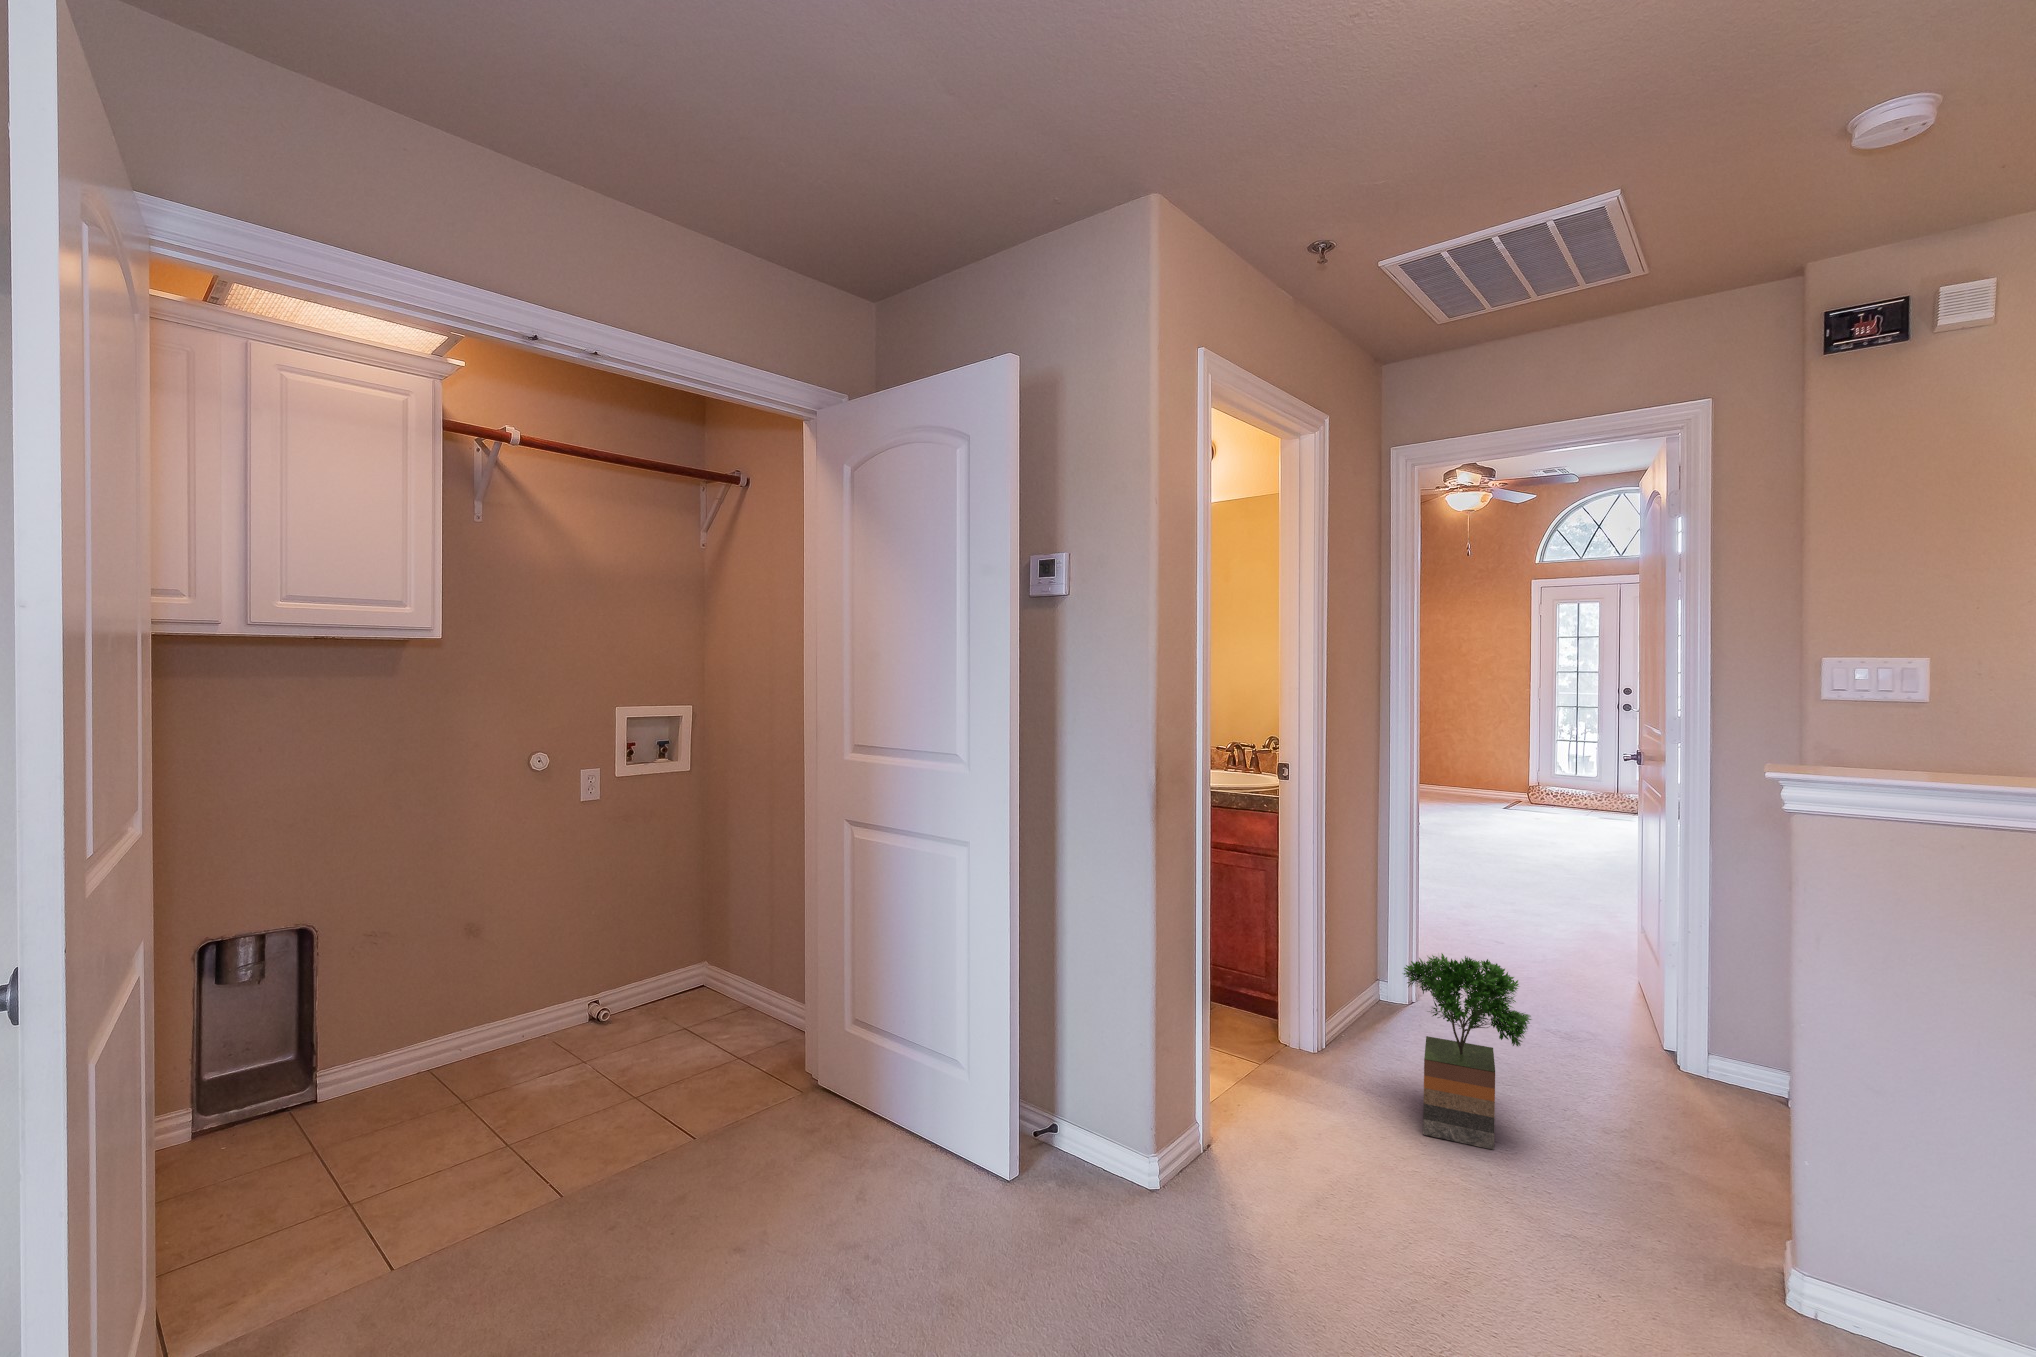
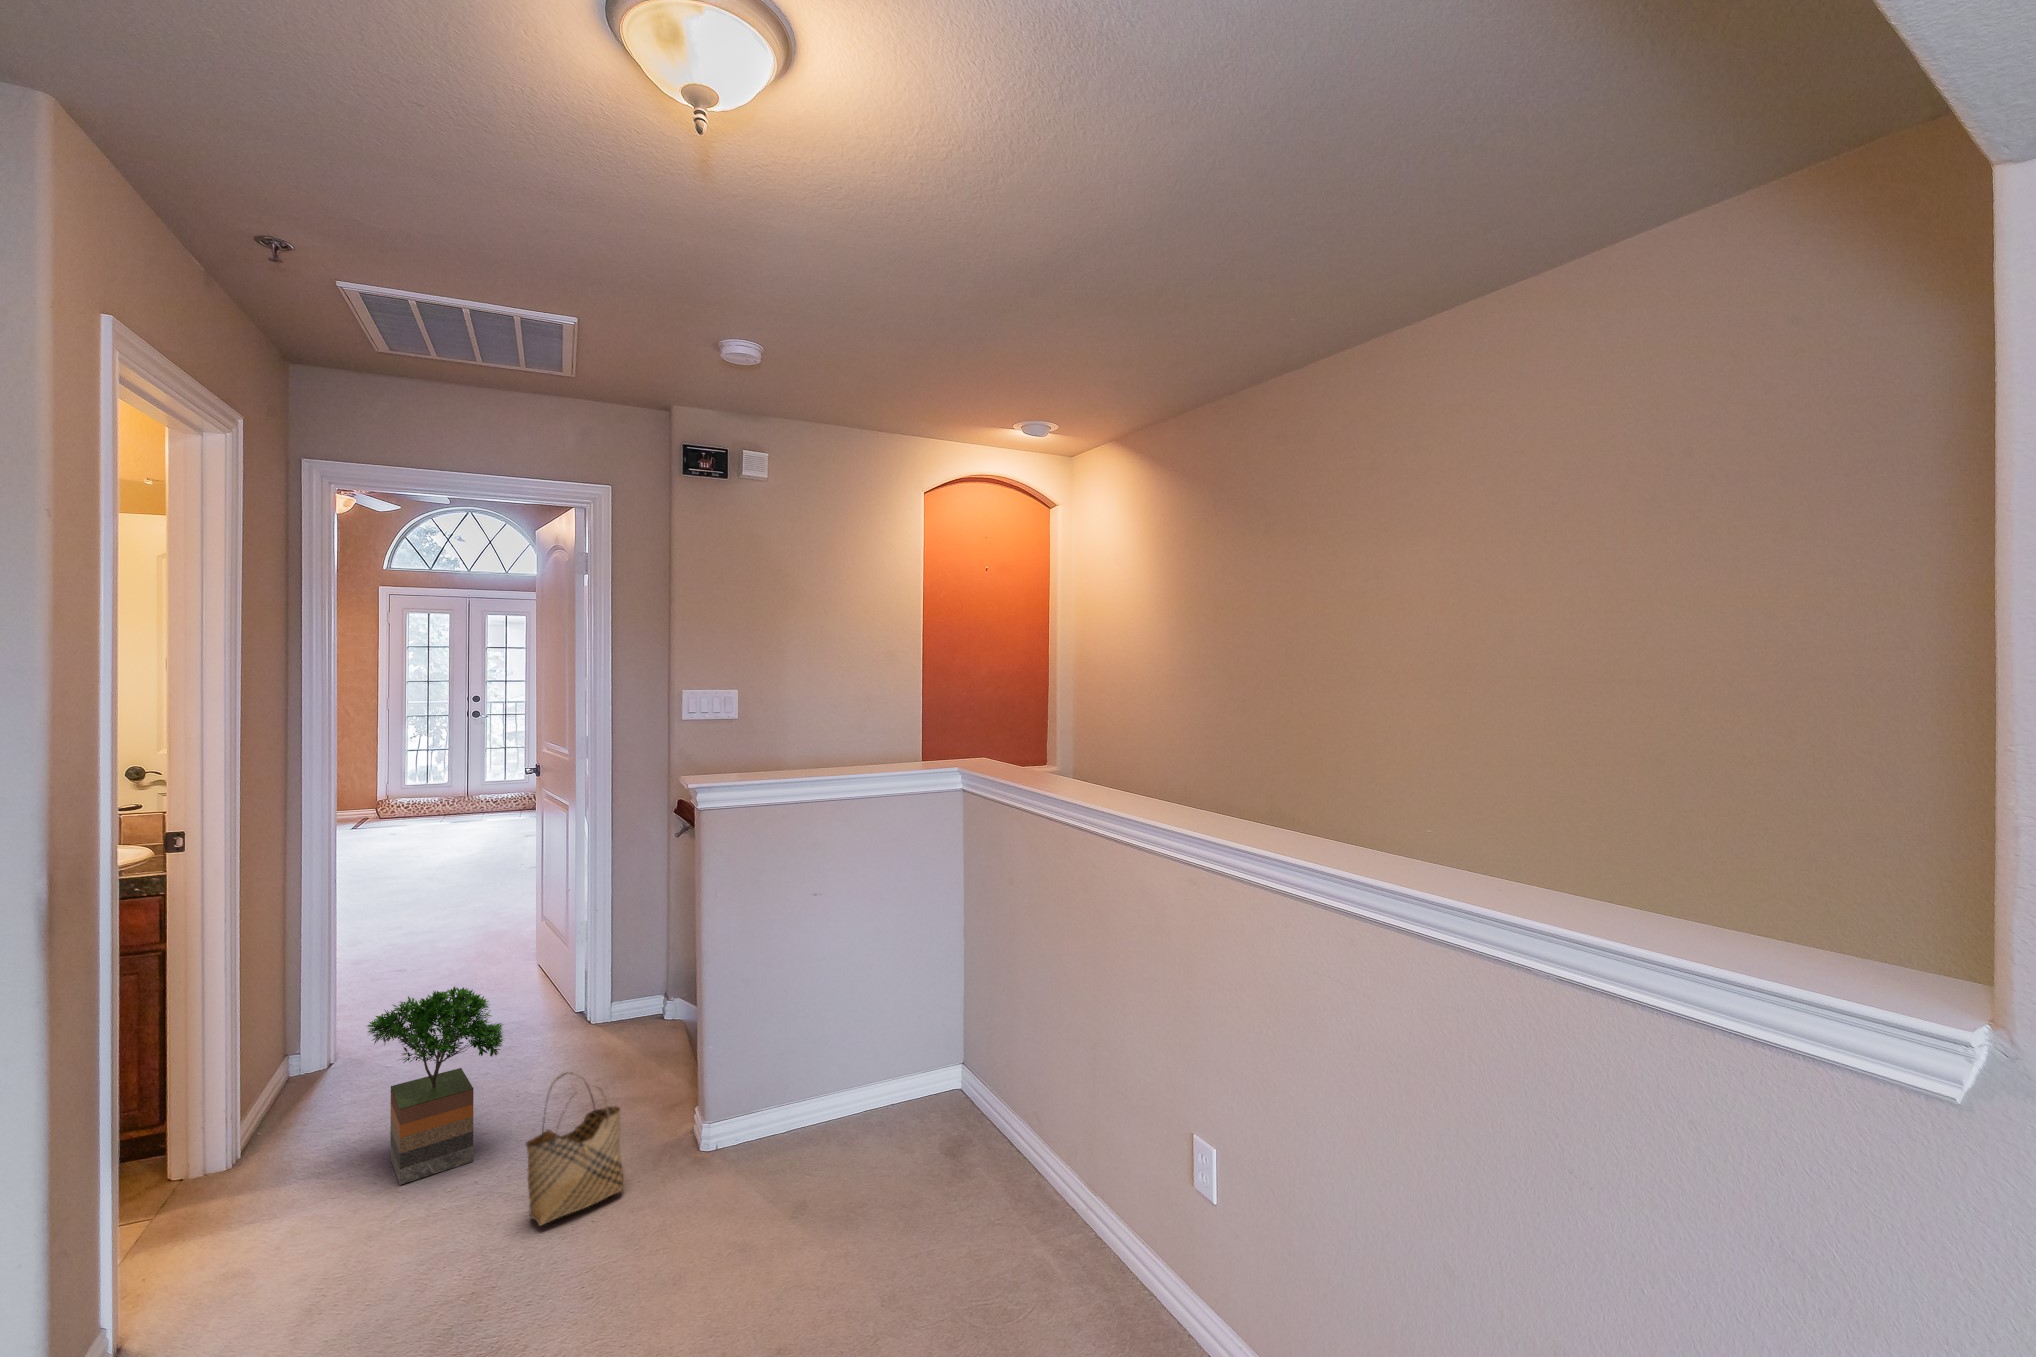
woven basket: none [1520,1094,1647,1277] -> present [526,1073,623,1226]

